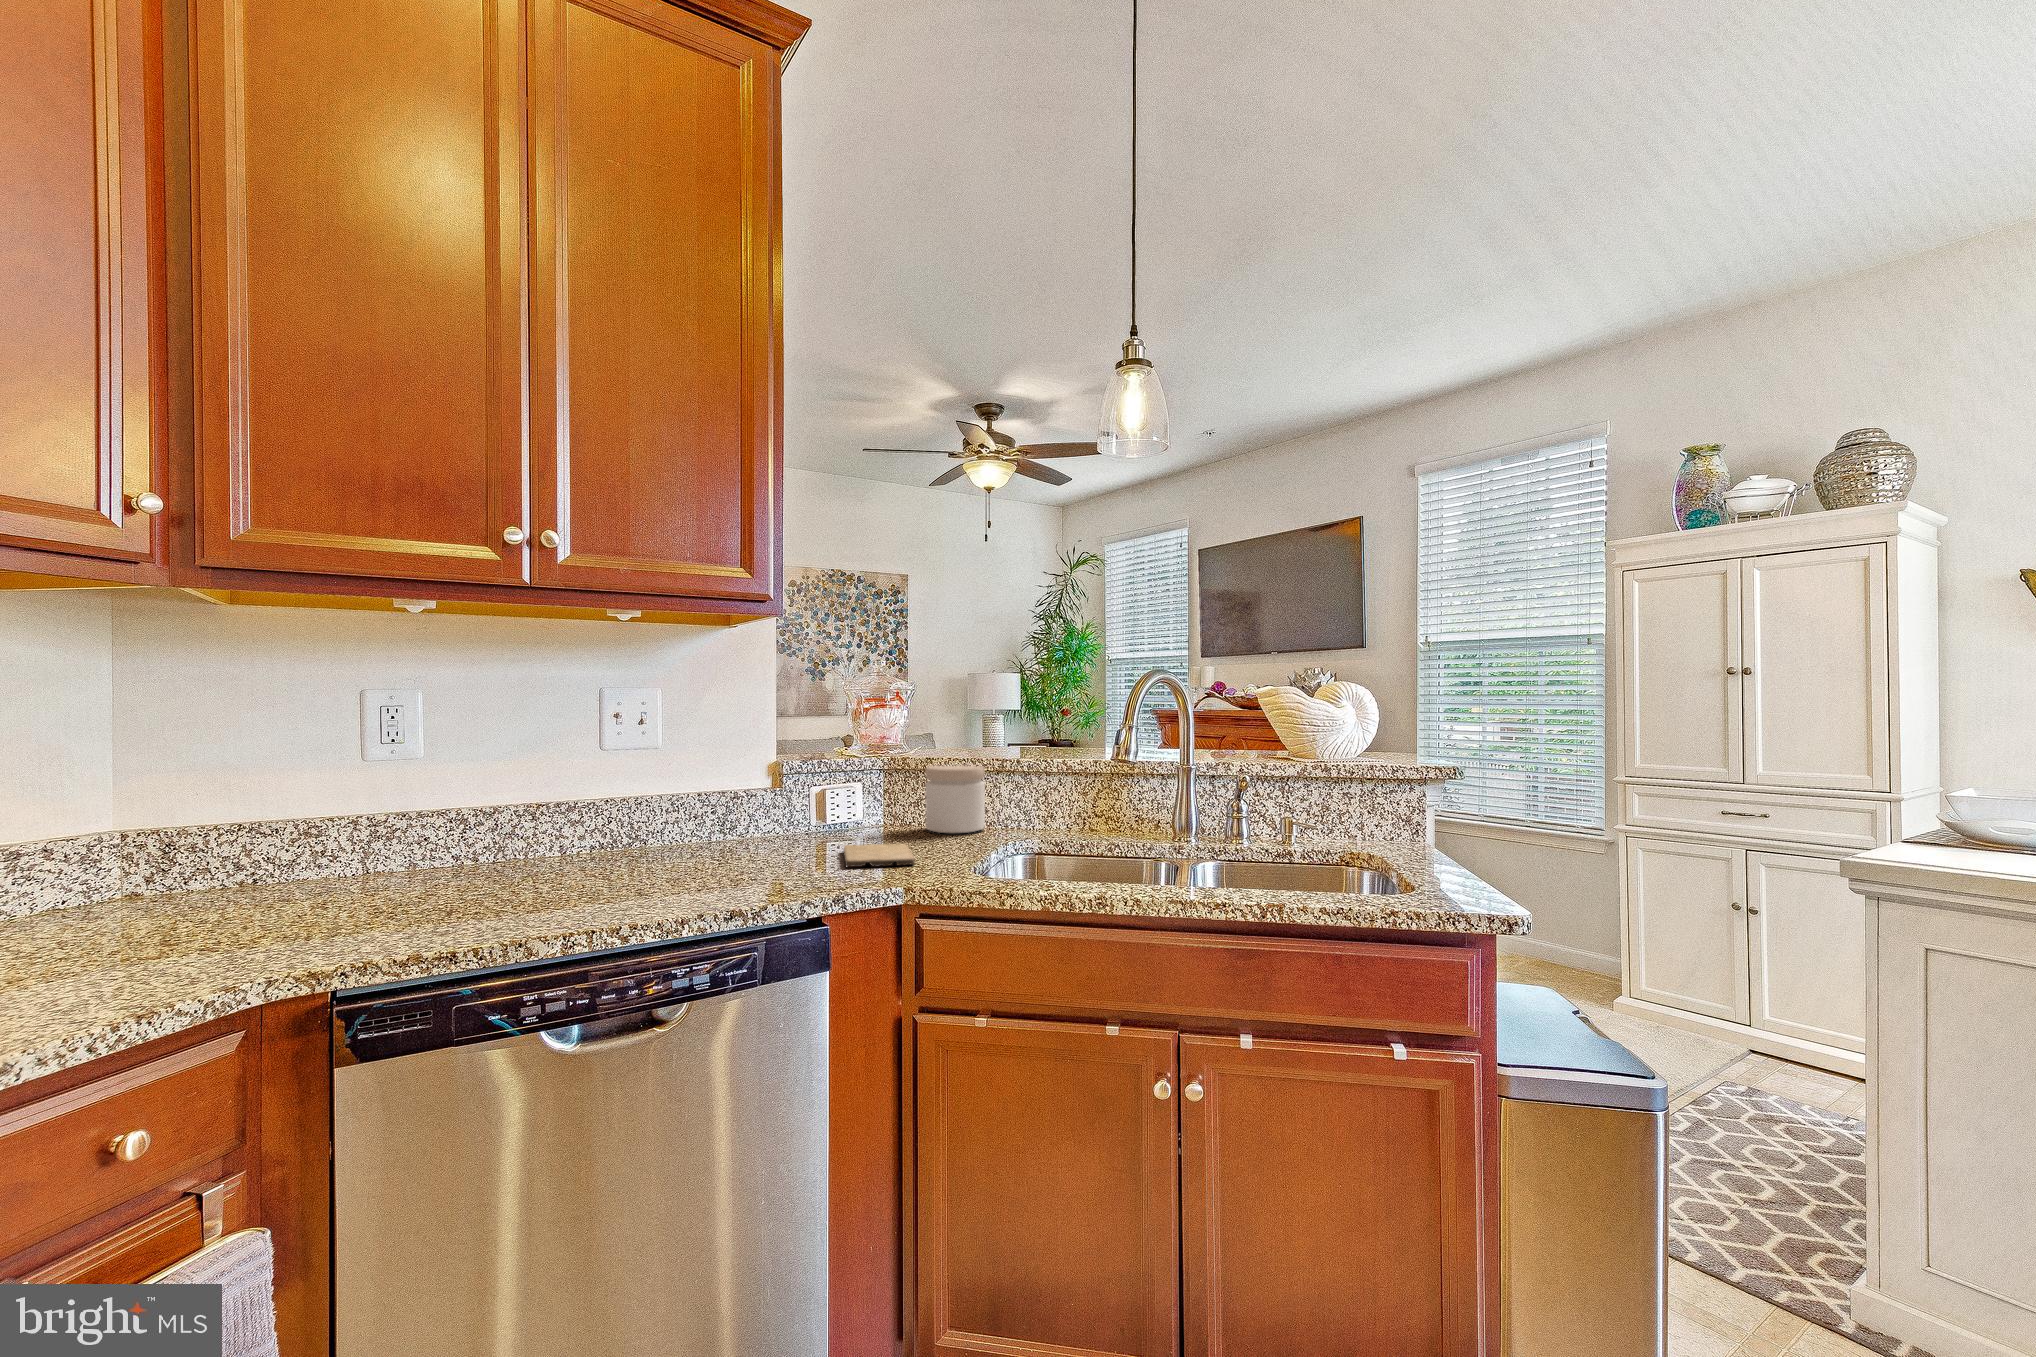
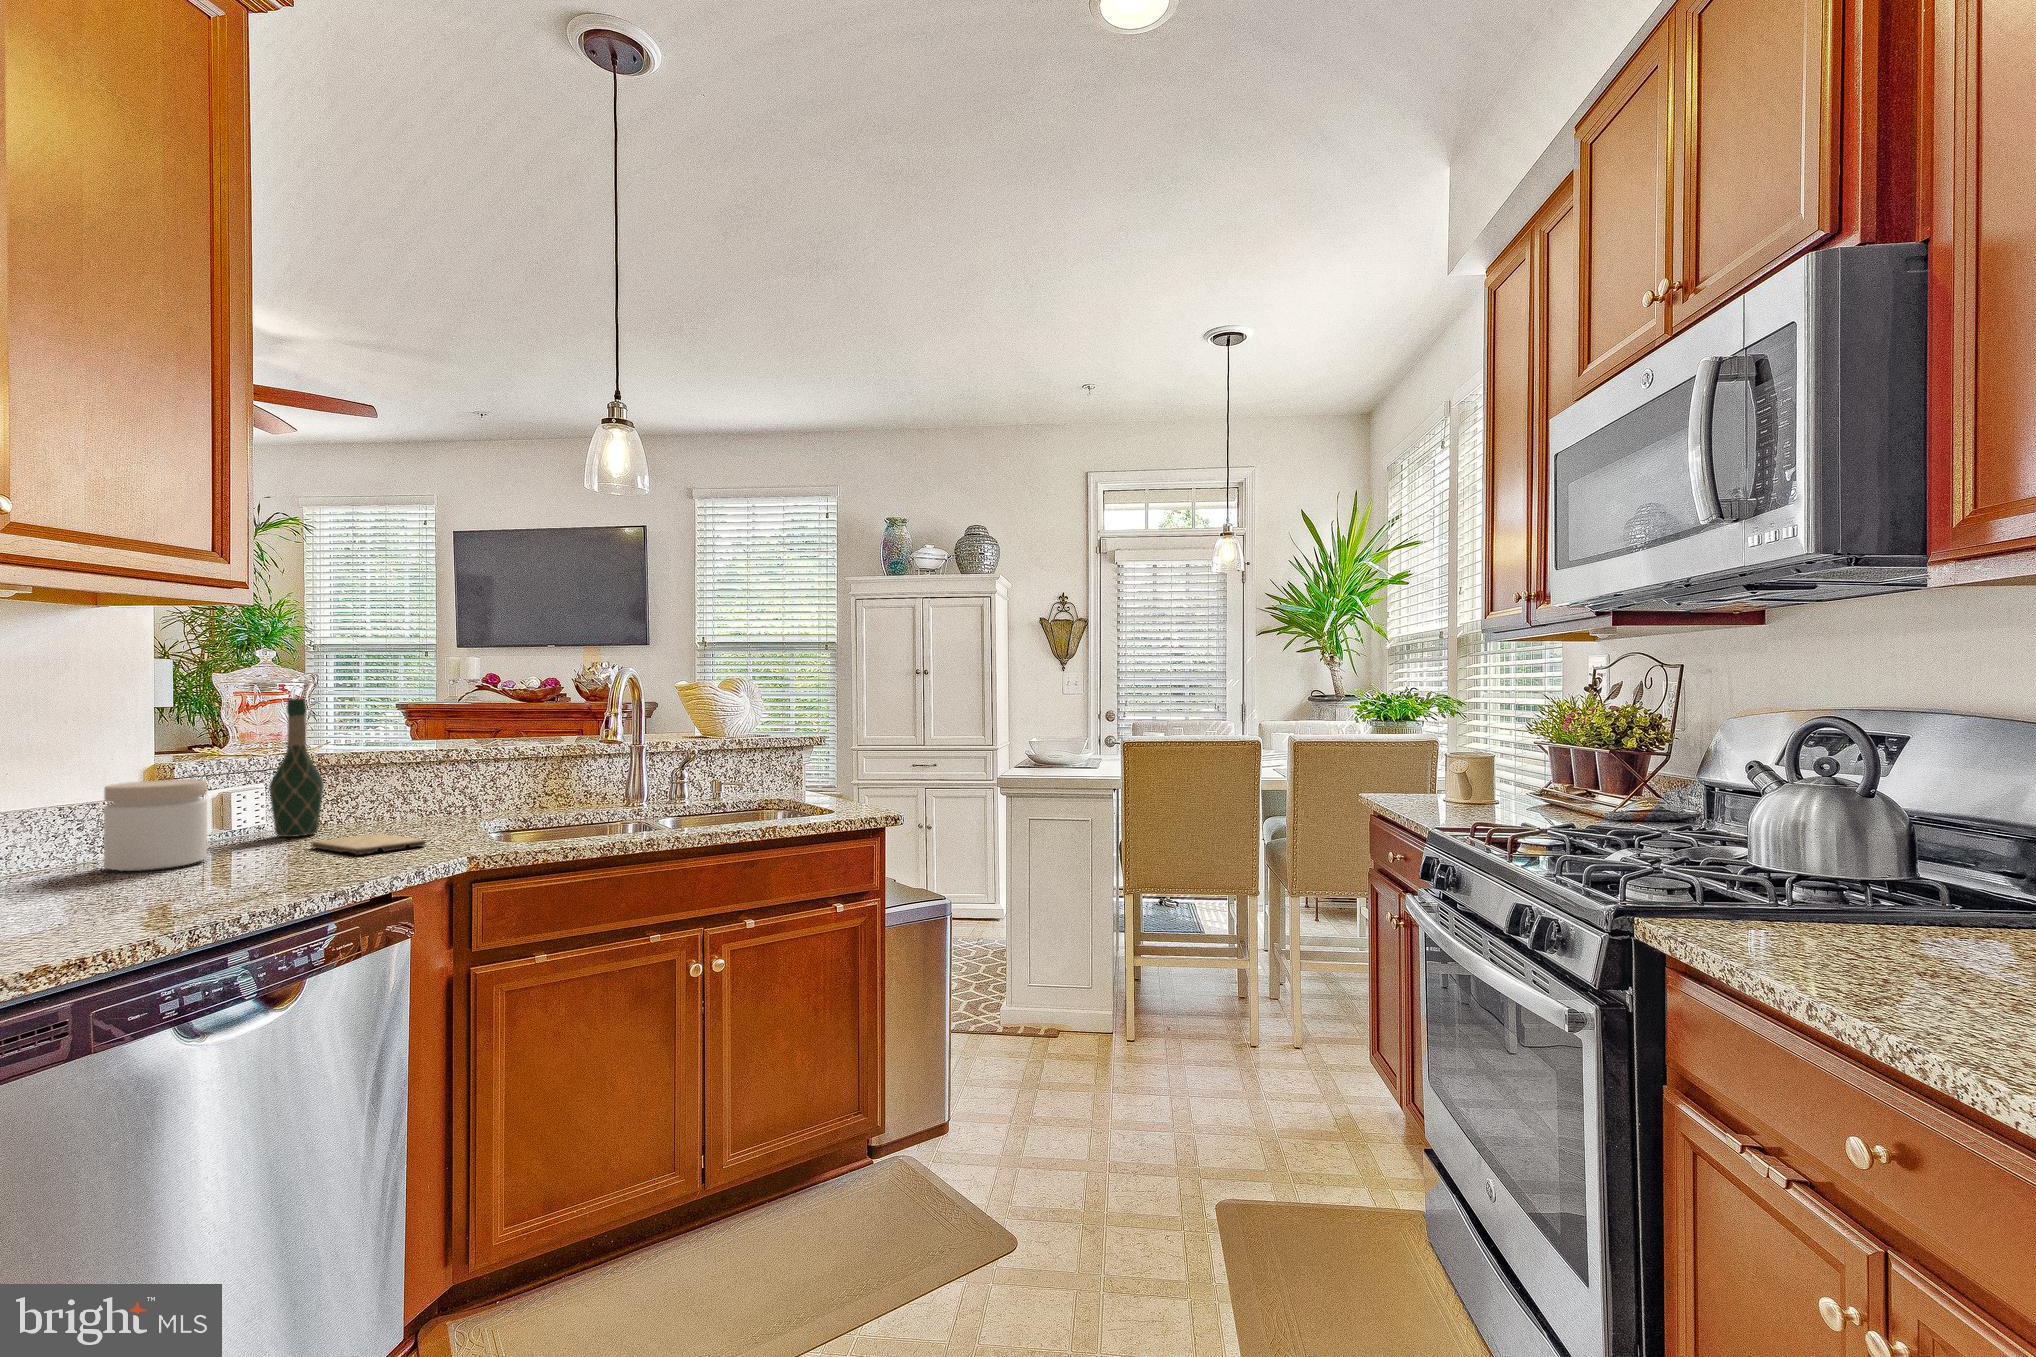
wine bottle: none [849,705,891,836] -> present [269,698,324,837]
jar: present [925,764,985,833] -> present [104,779,207,871]

